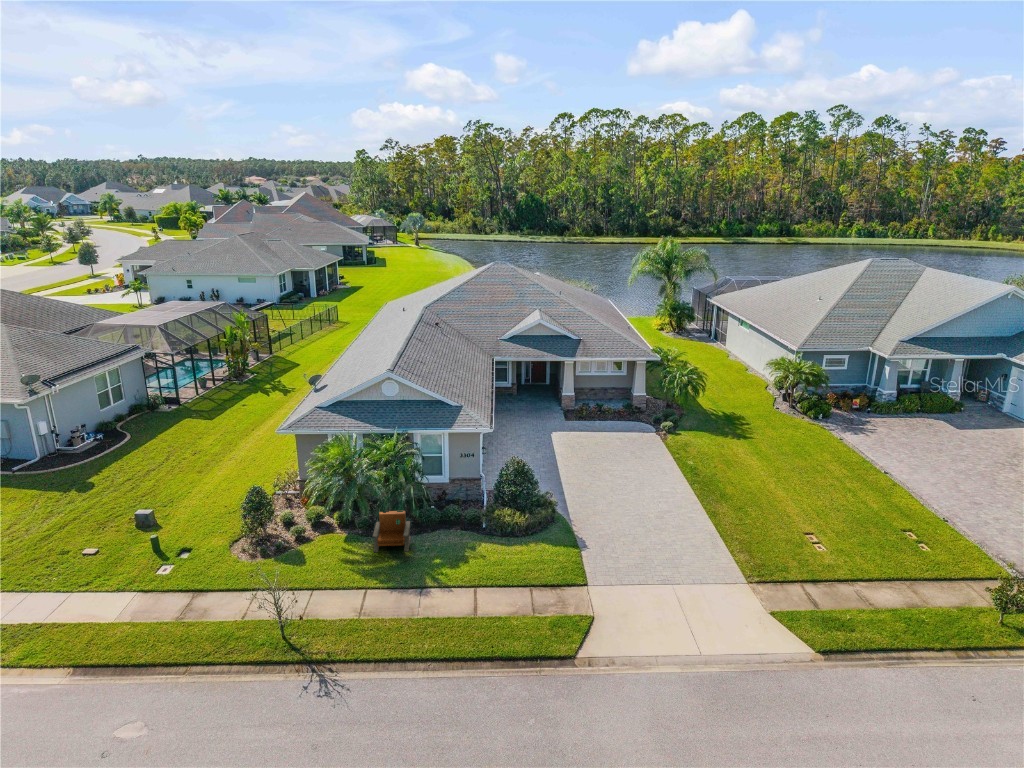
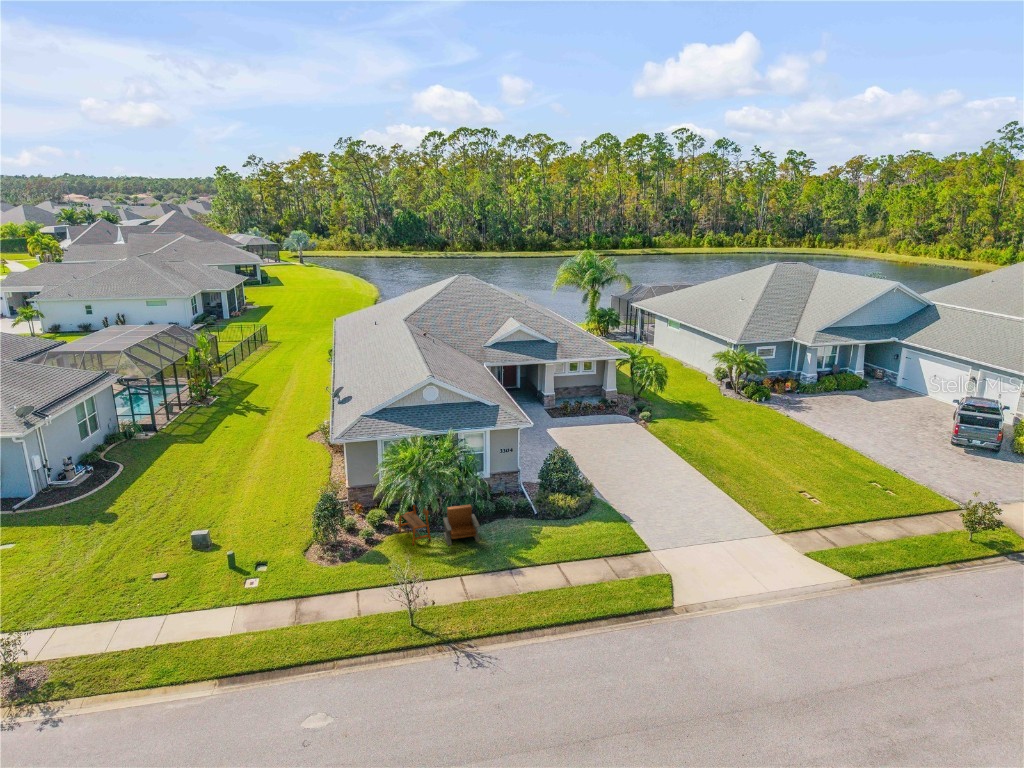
bench: none [335,499,361,548] -> present [399,505,431,545]

